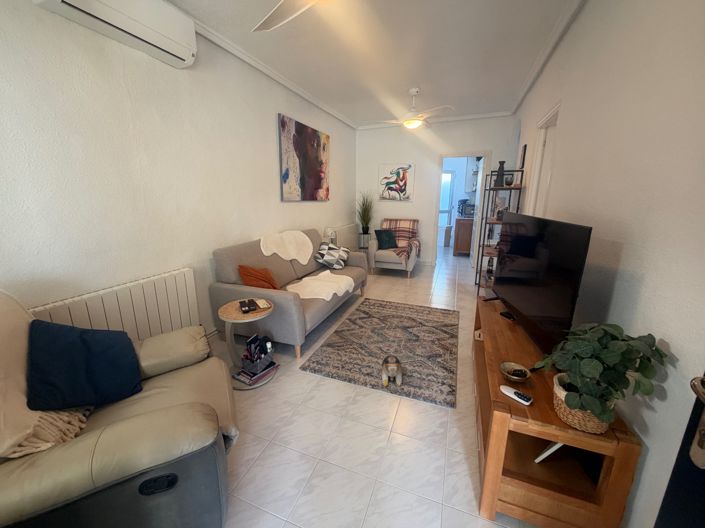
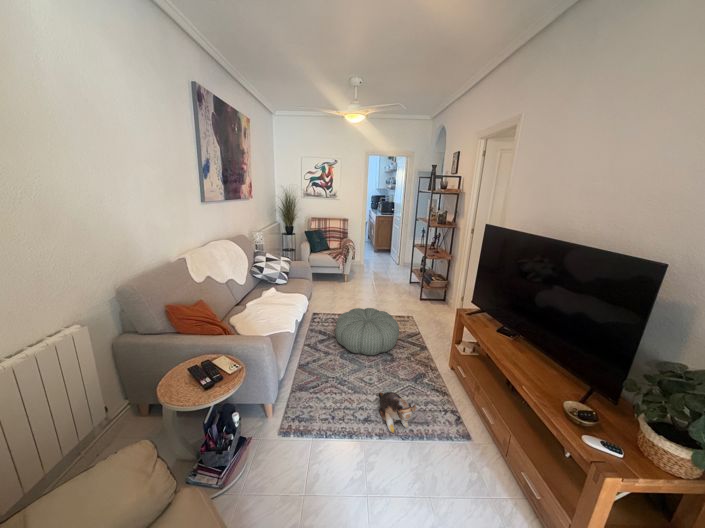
pouf: none [372,295,432,334] -> present [335,308,399,355]

